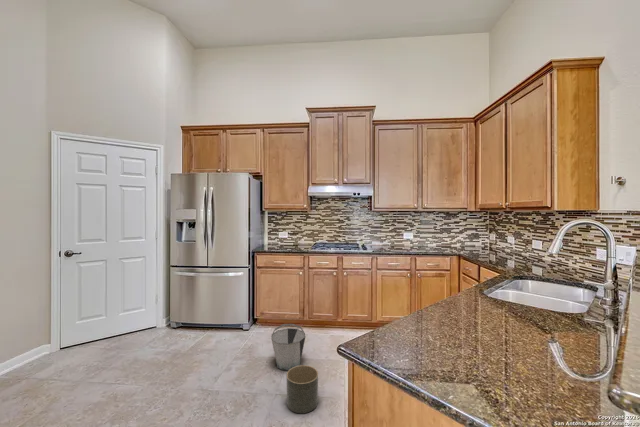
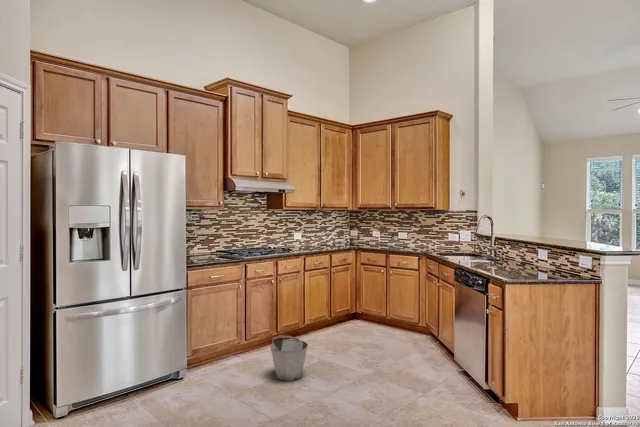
planter: present [286,365,318,413] -> none [335,355,364,391]

